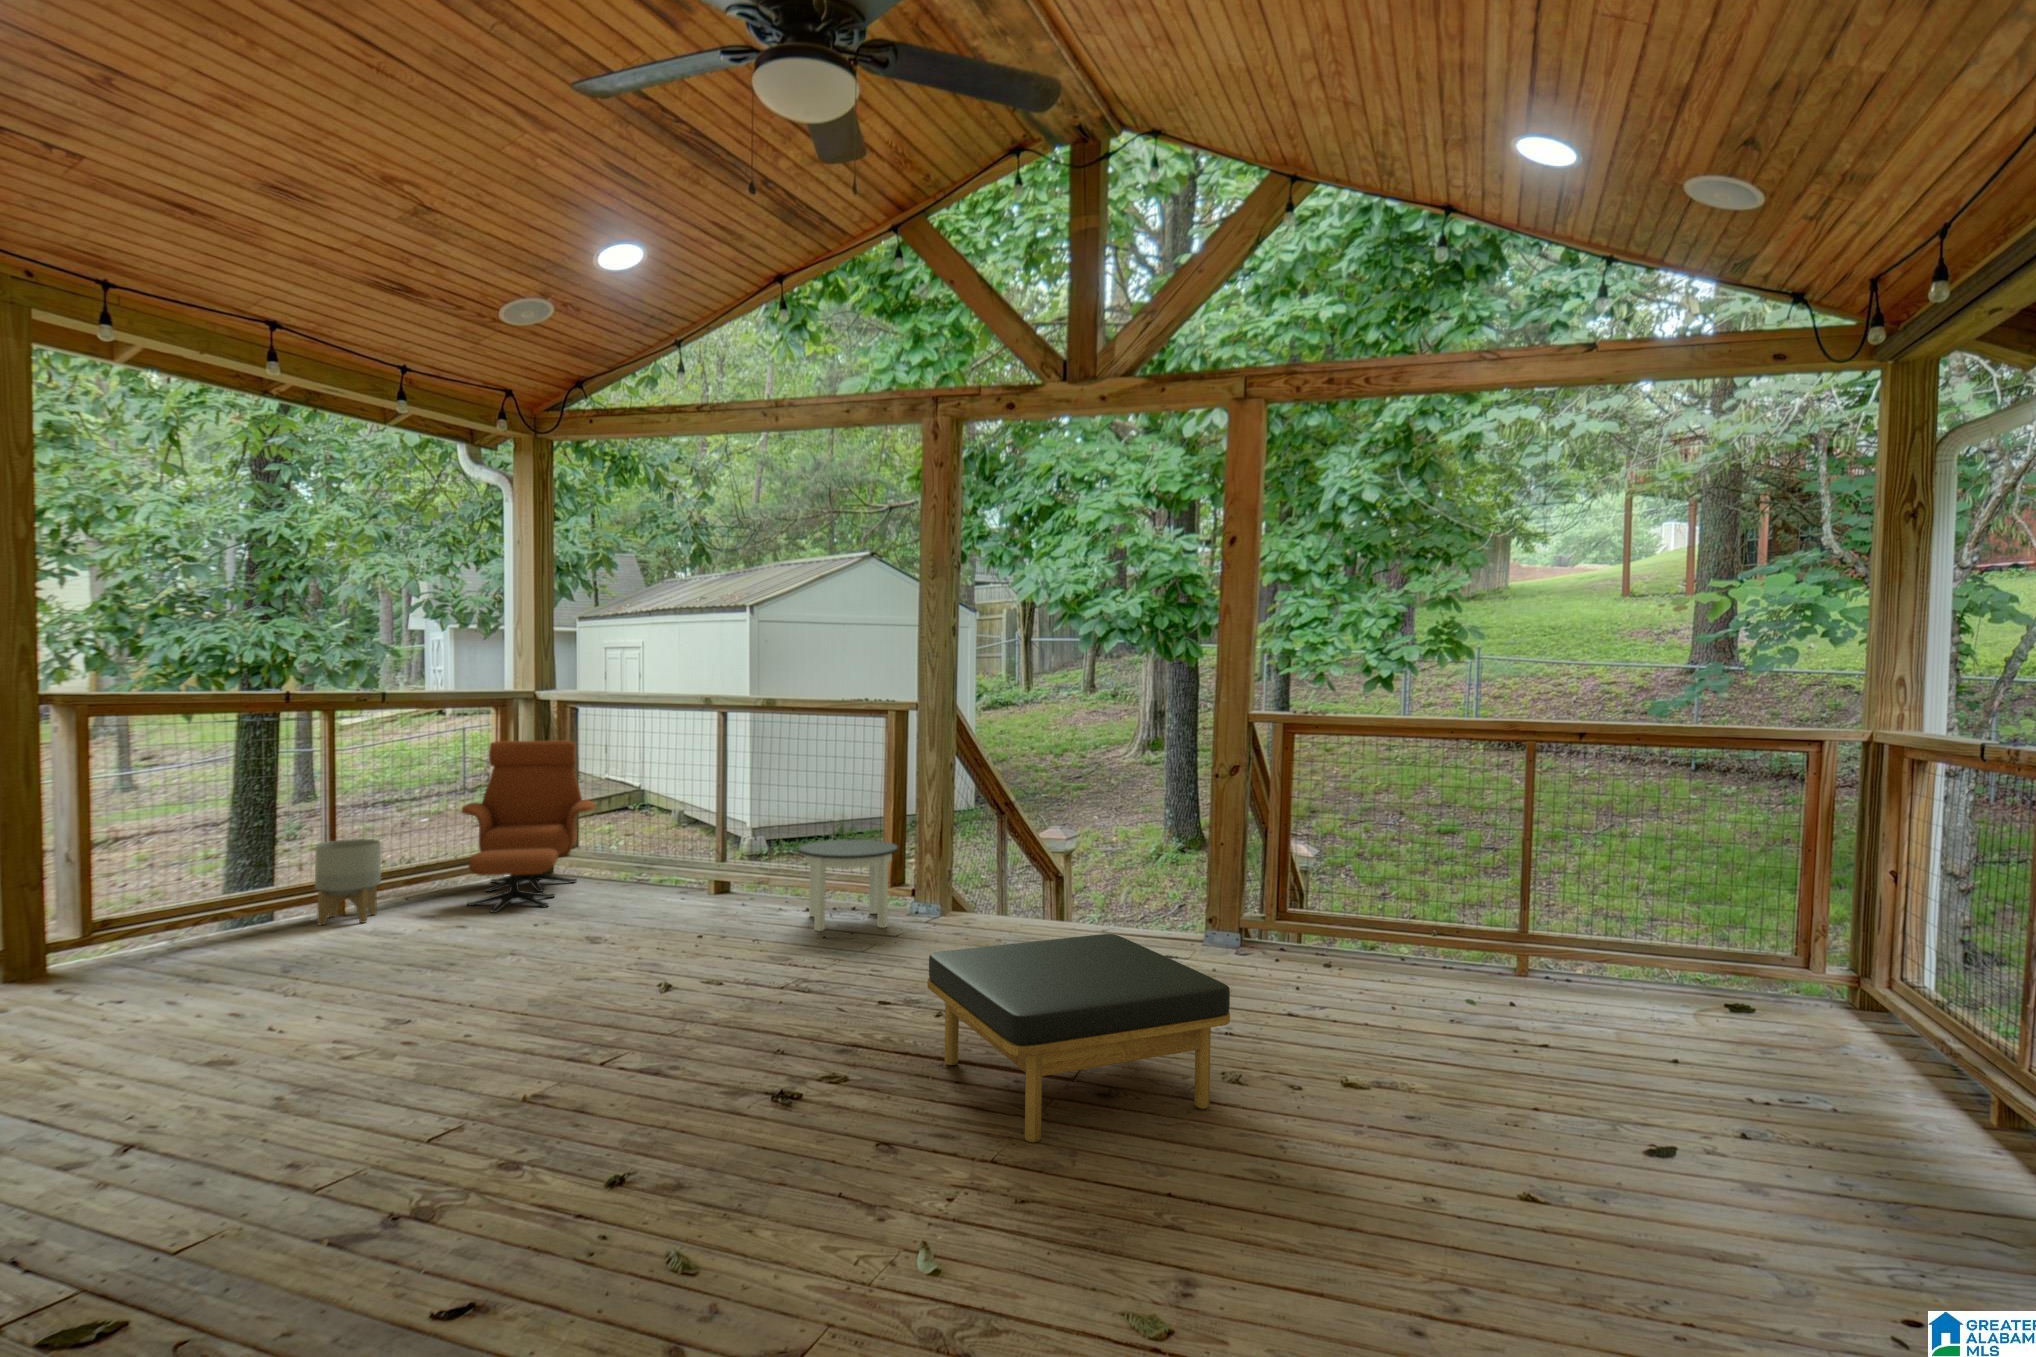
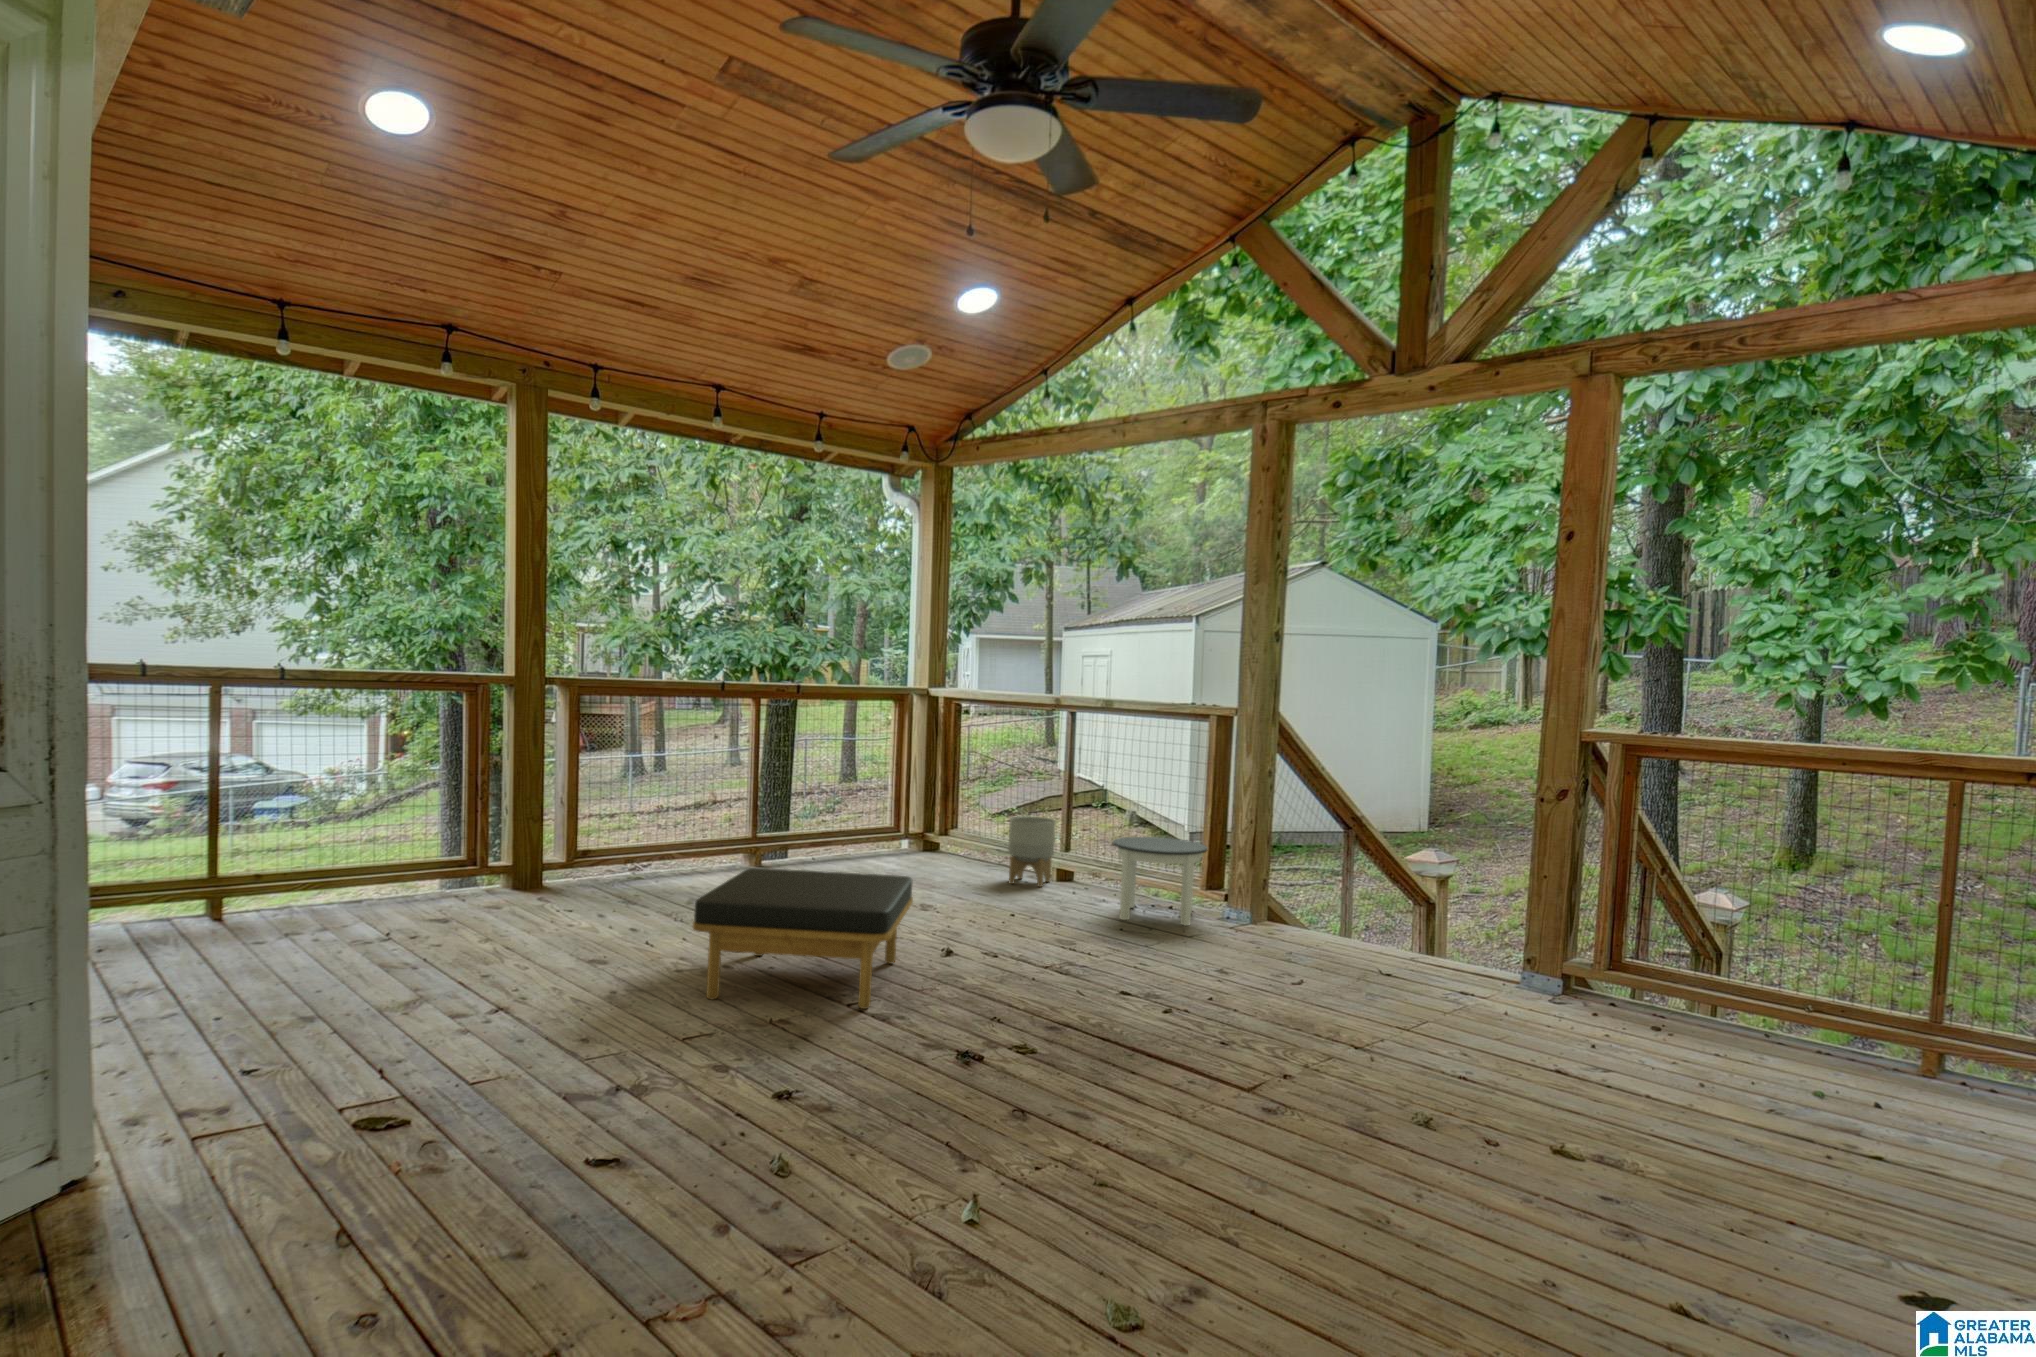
lounge chair: present [462,740,595,913] -> none [861,728,973,871]
planter: present [315,839,381,925] -> present [1008,816,1056,887]
ottoman: present [927,934,1230,1143] -> present [693,868,913,1009]

